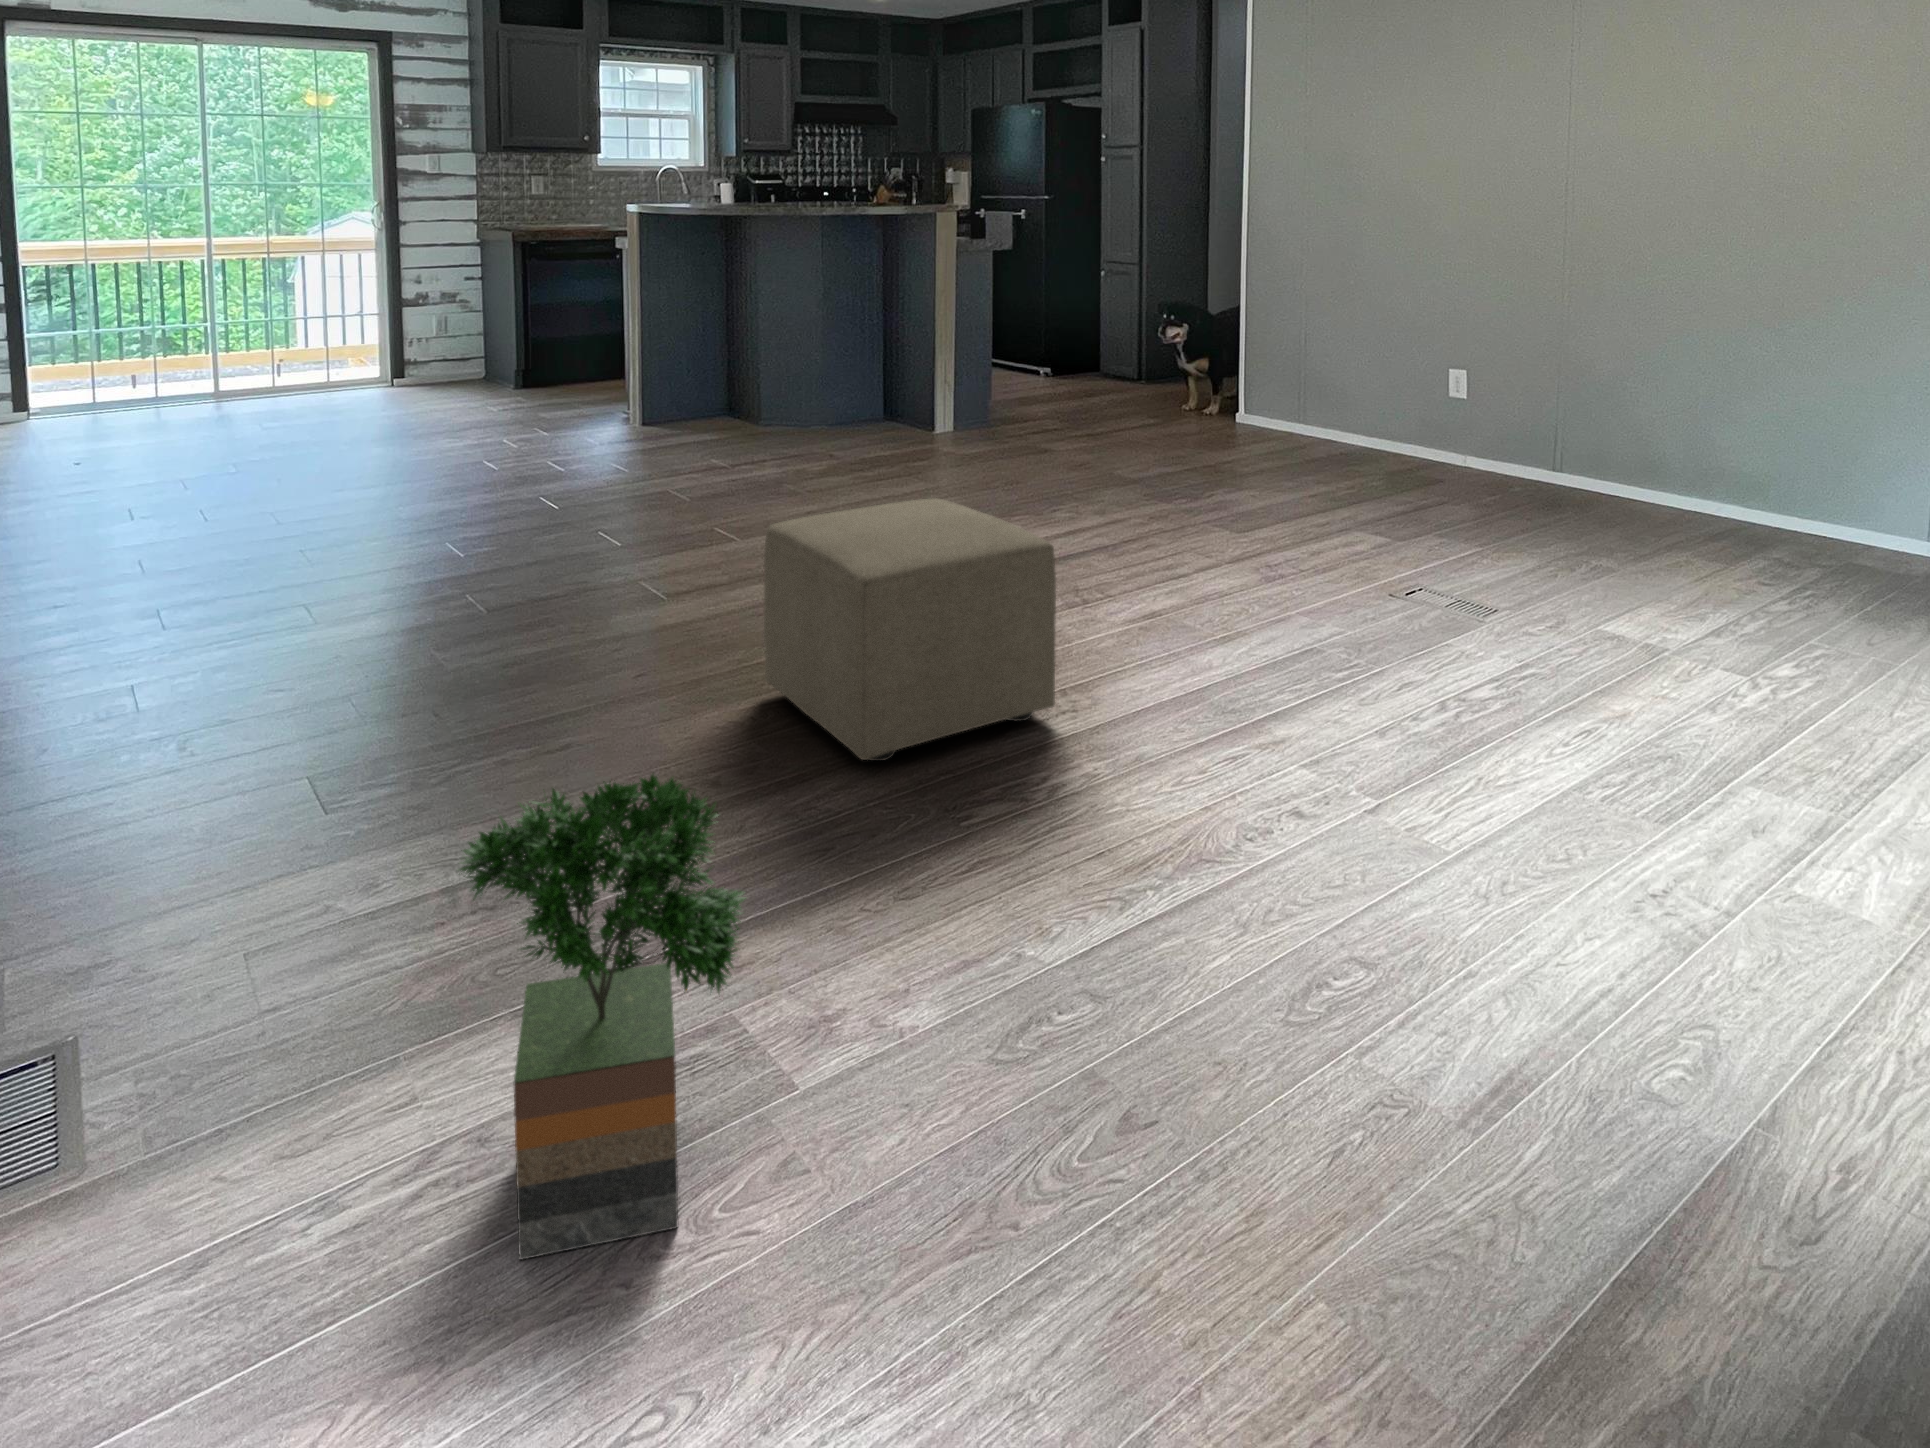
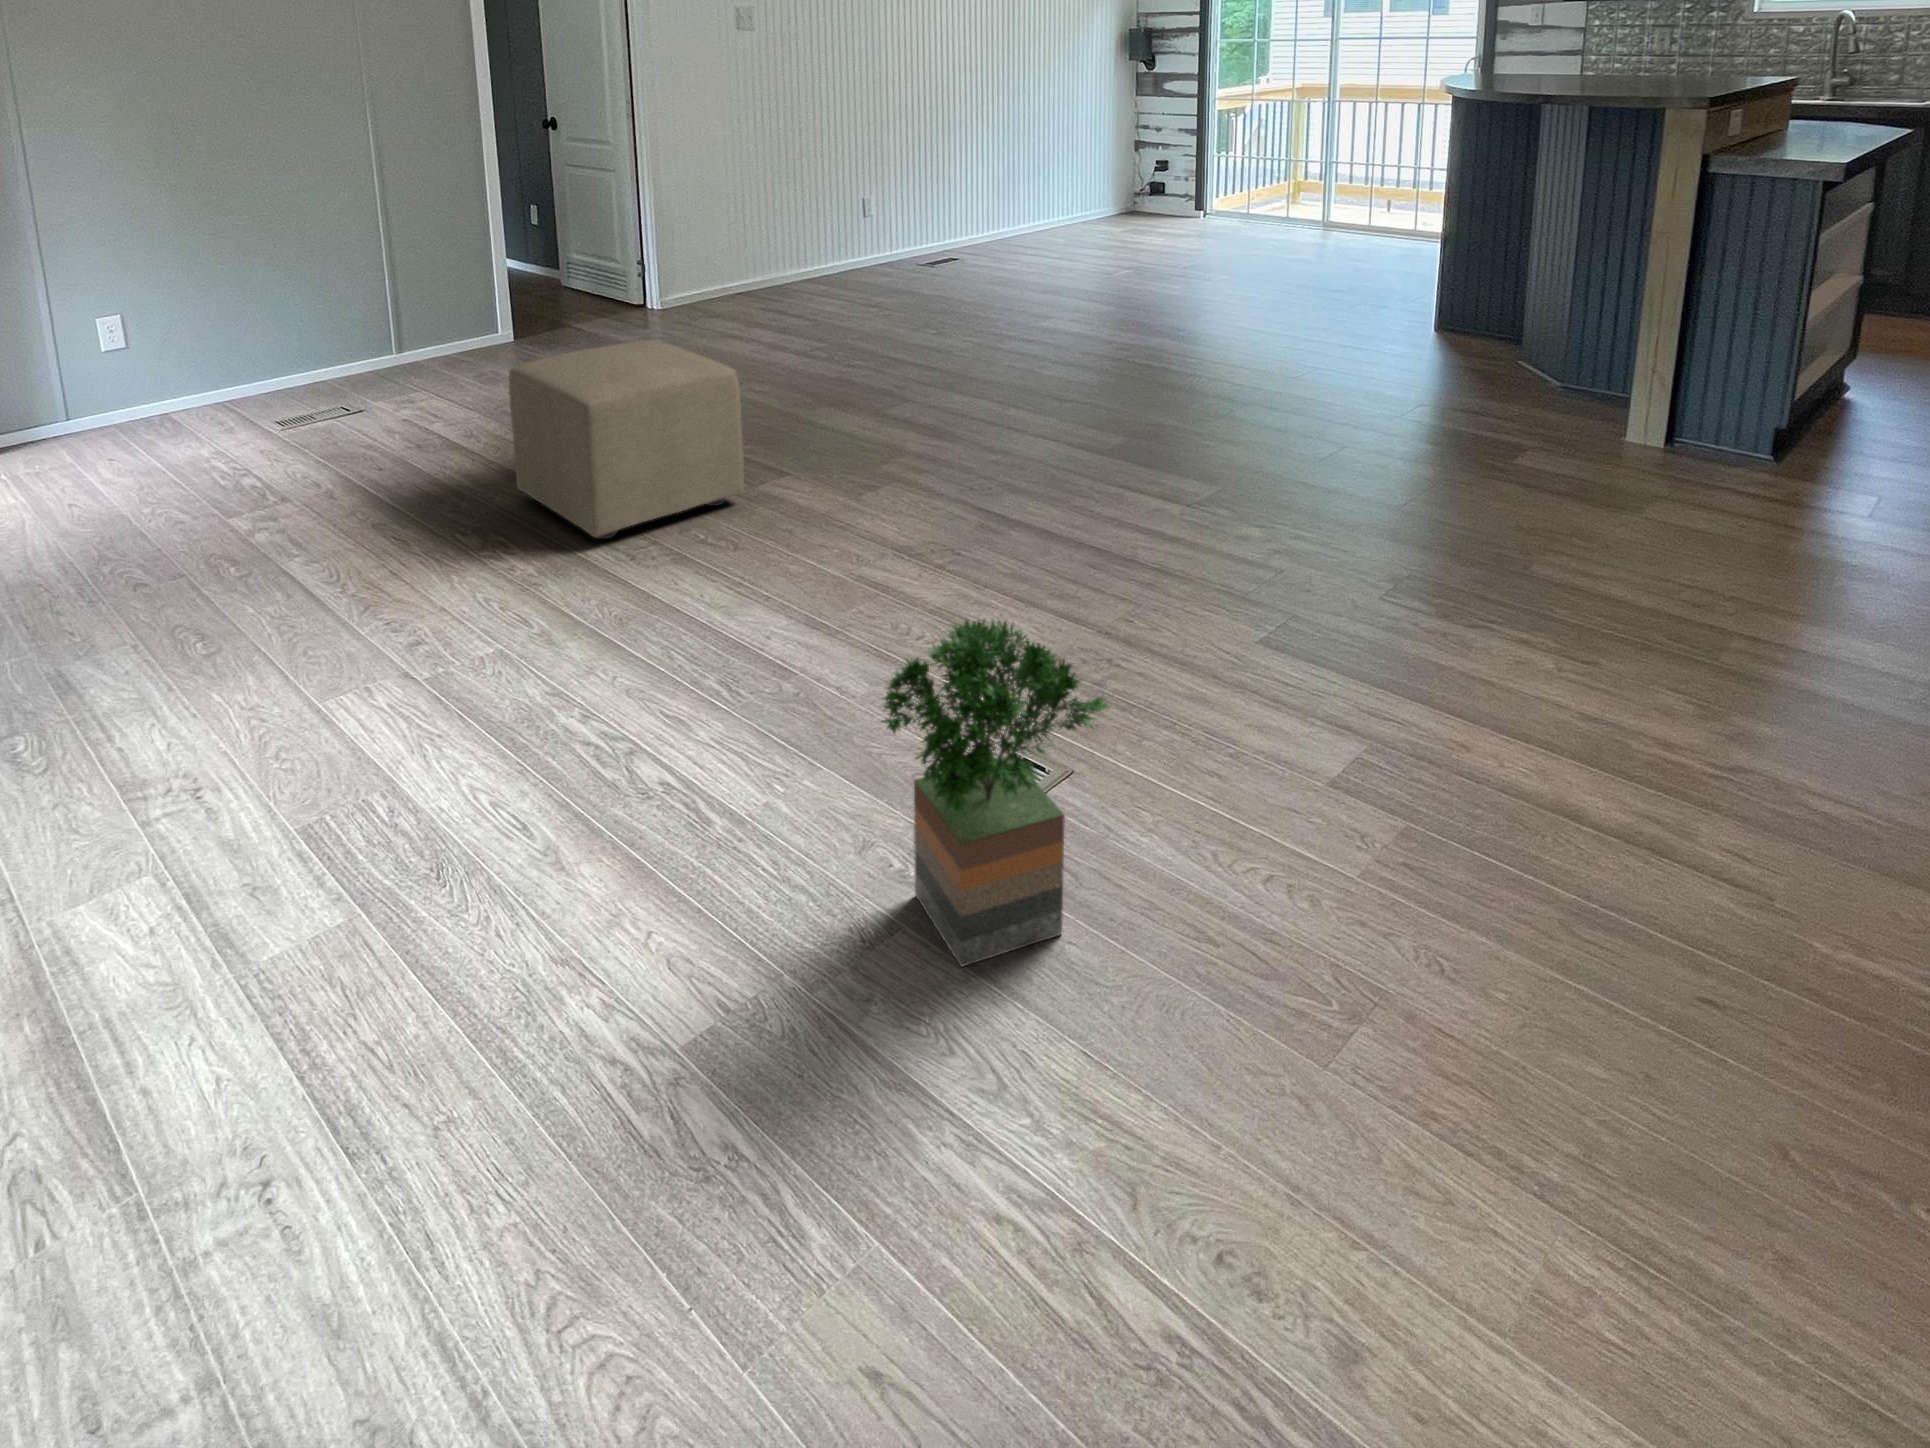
potted tree: present [460,774,746,1260] -> present [882,619,1112,967]

